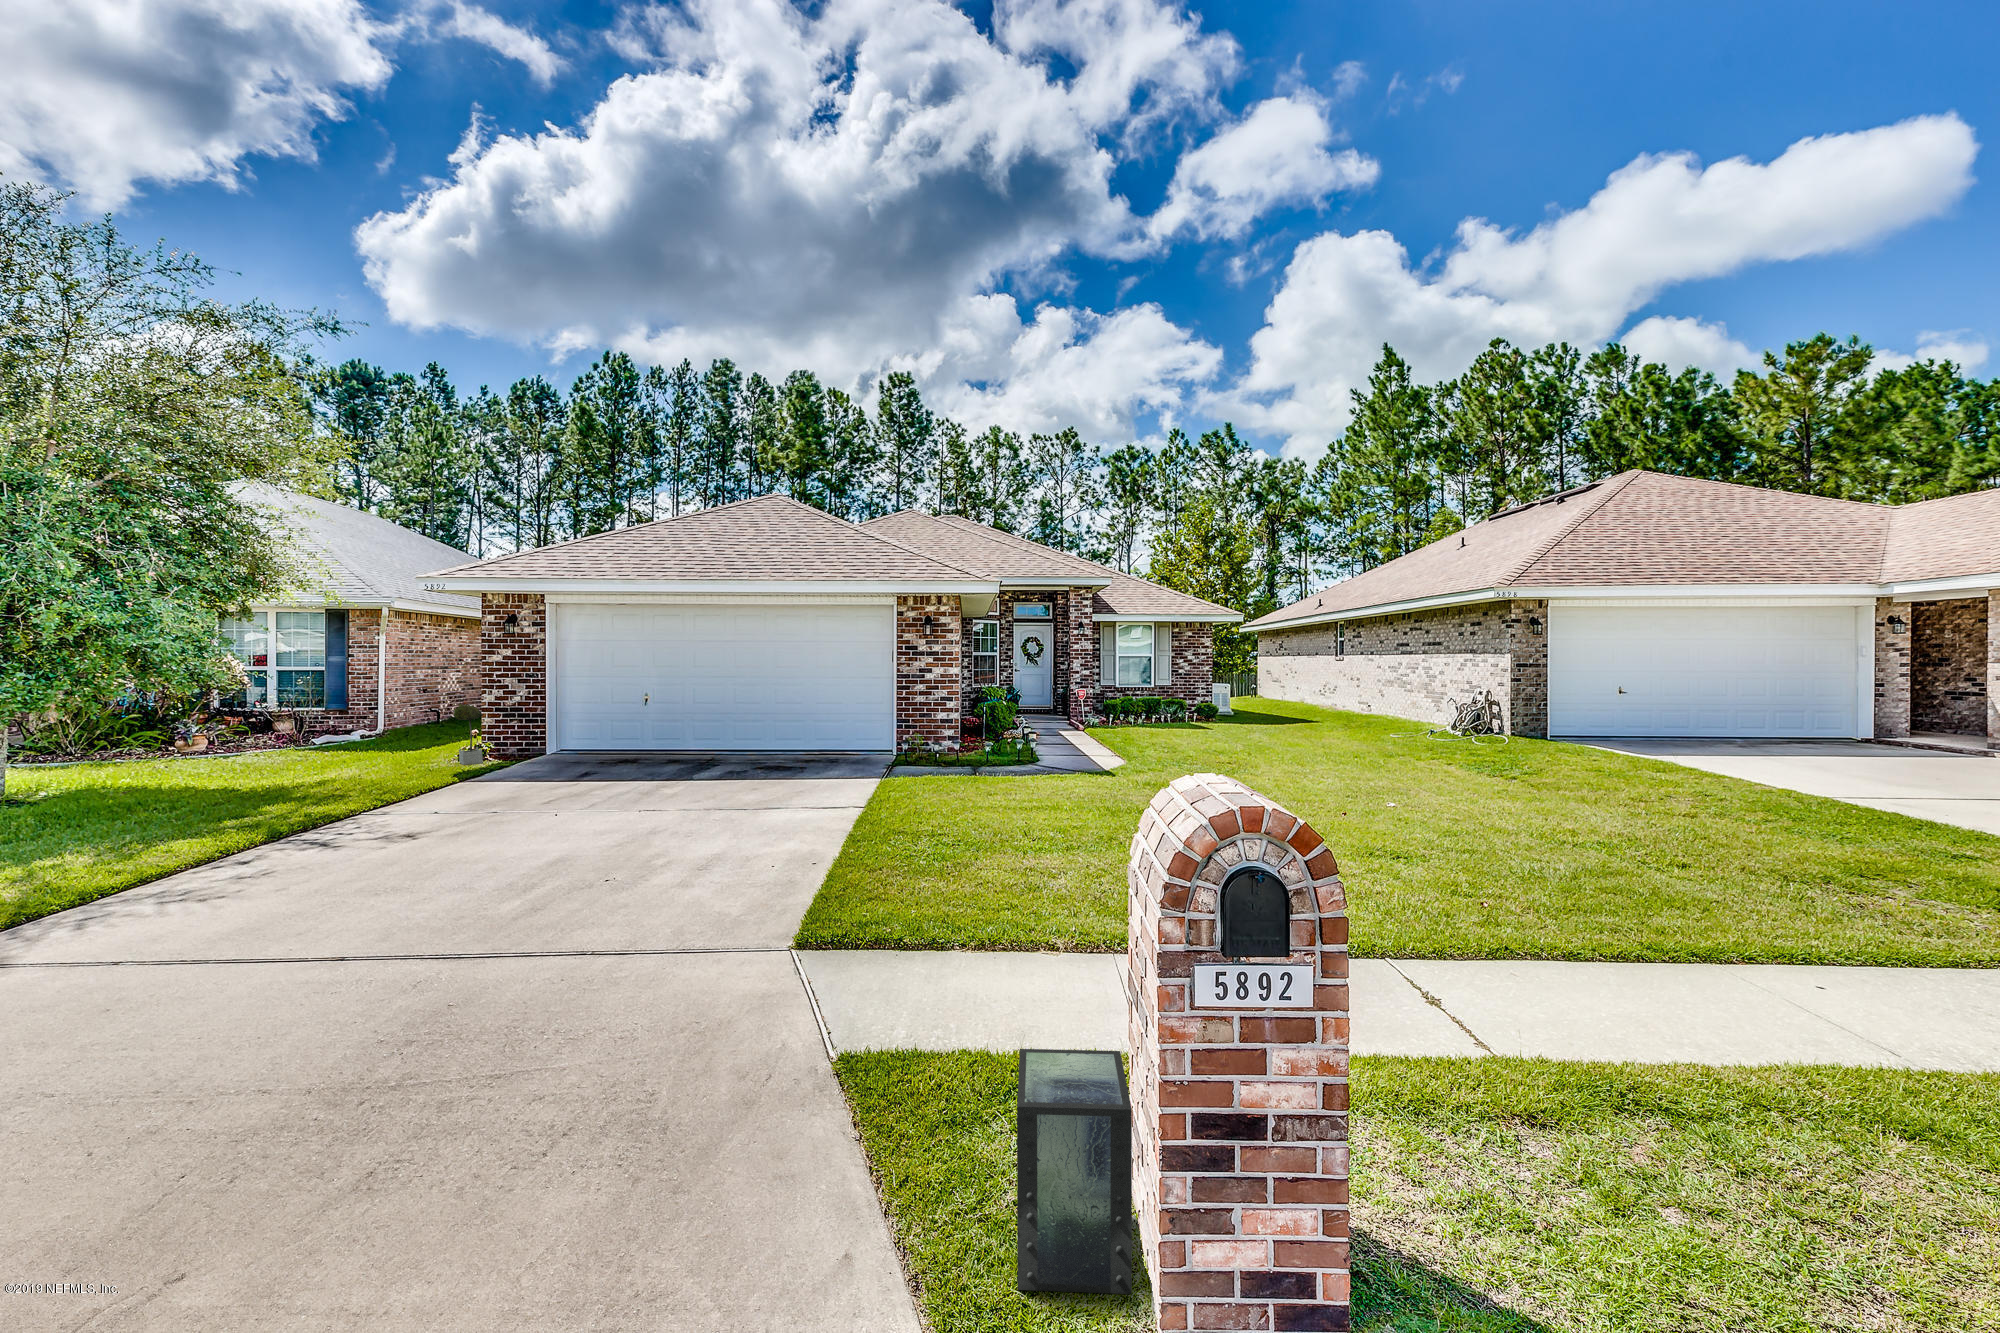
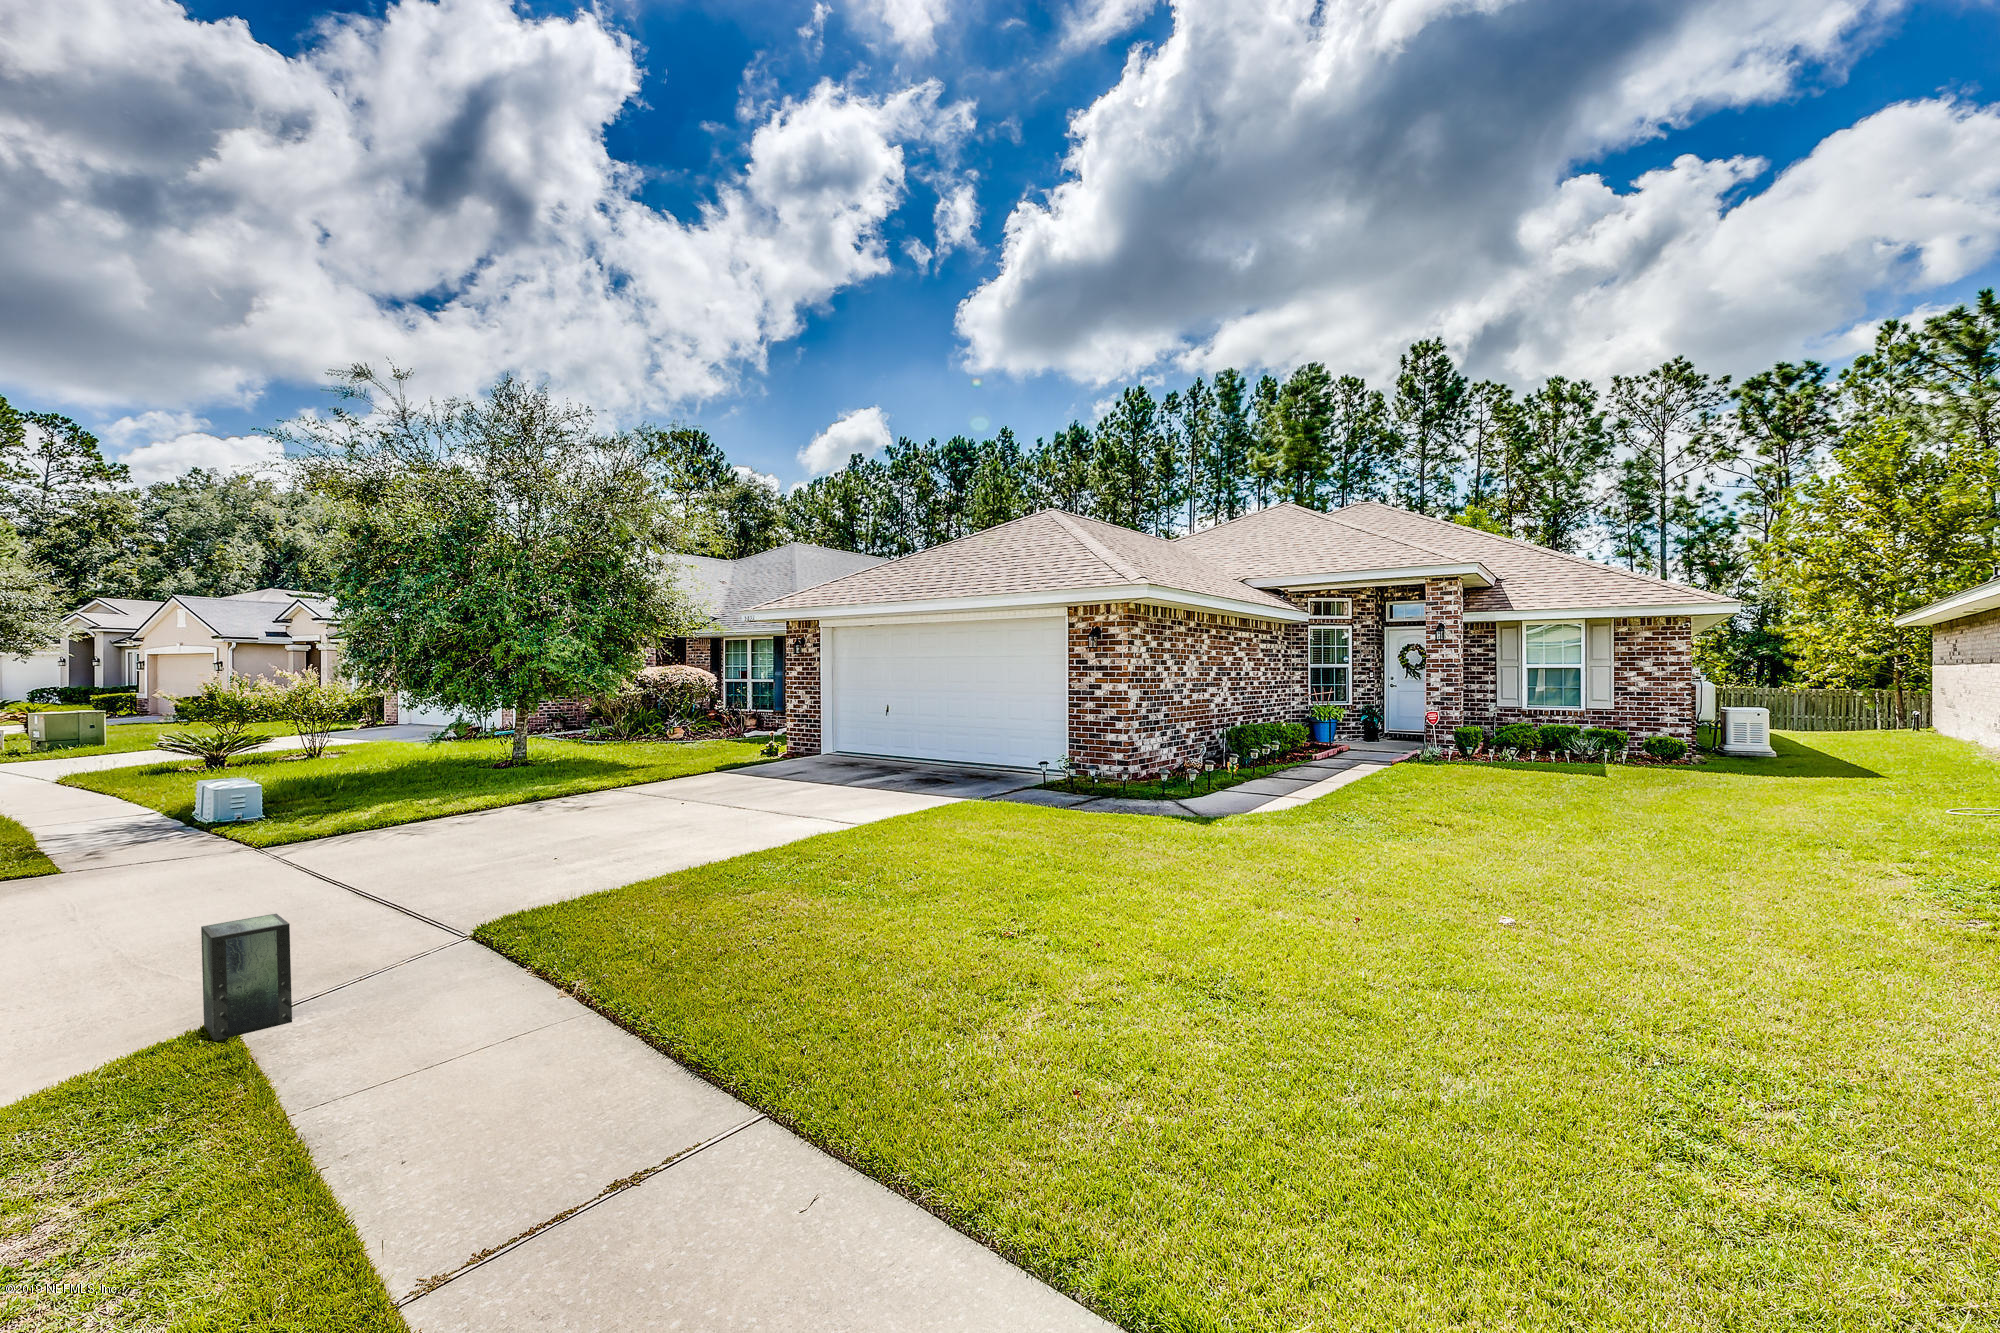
potted tree: present [453,704,483,765] -> none [762,710,782,758]

